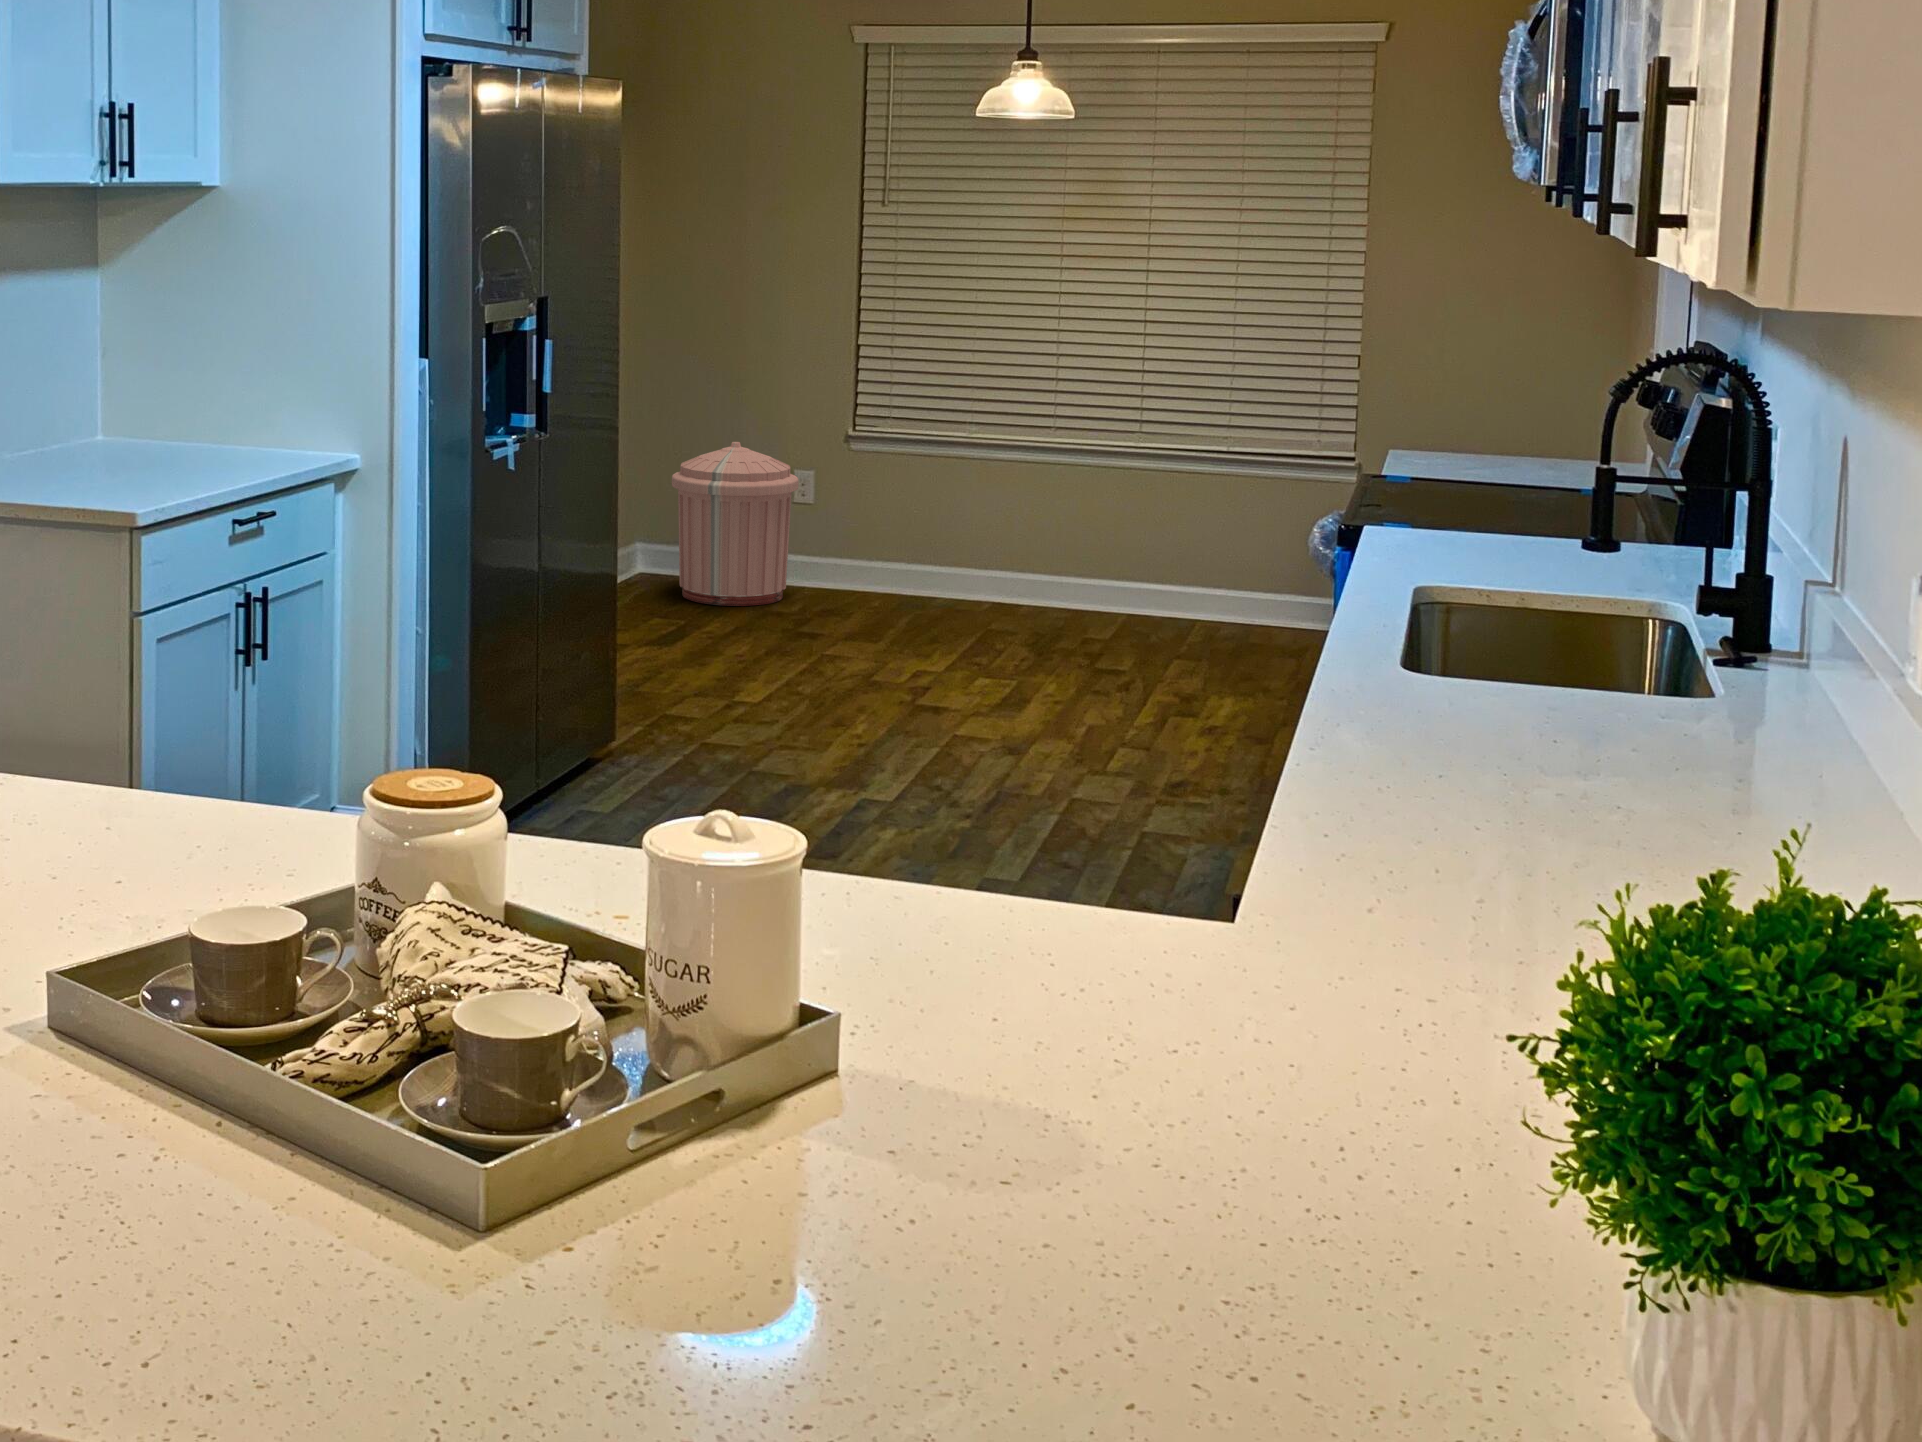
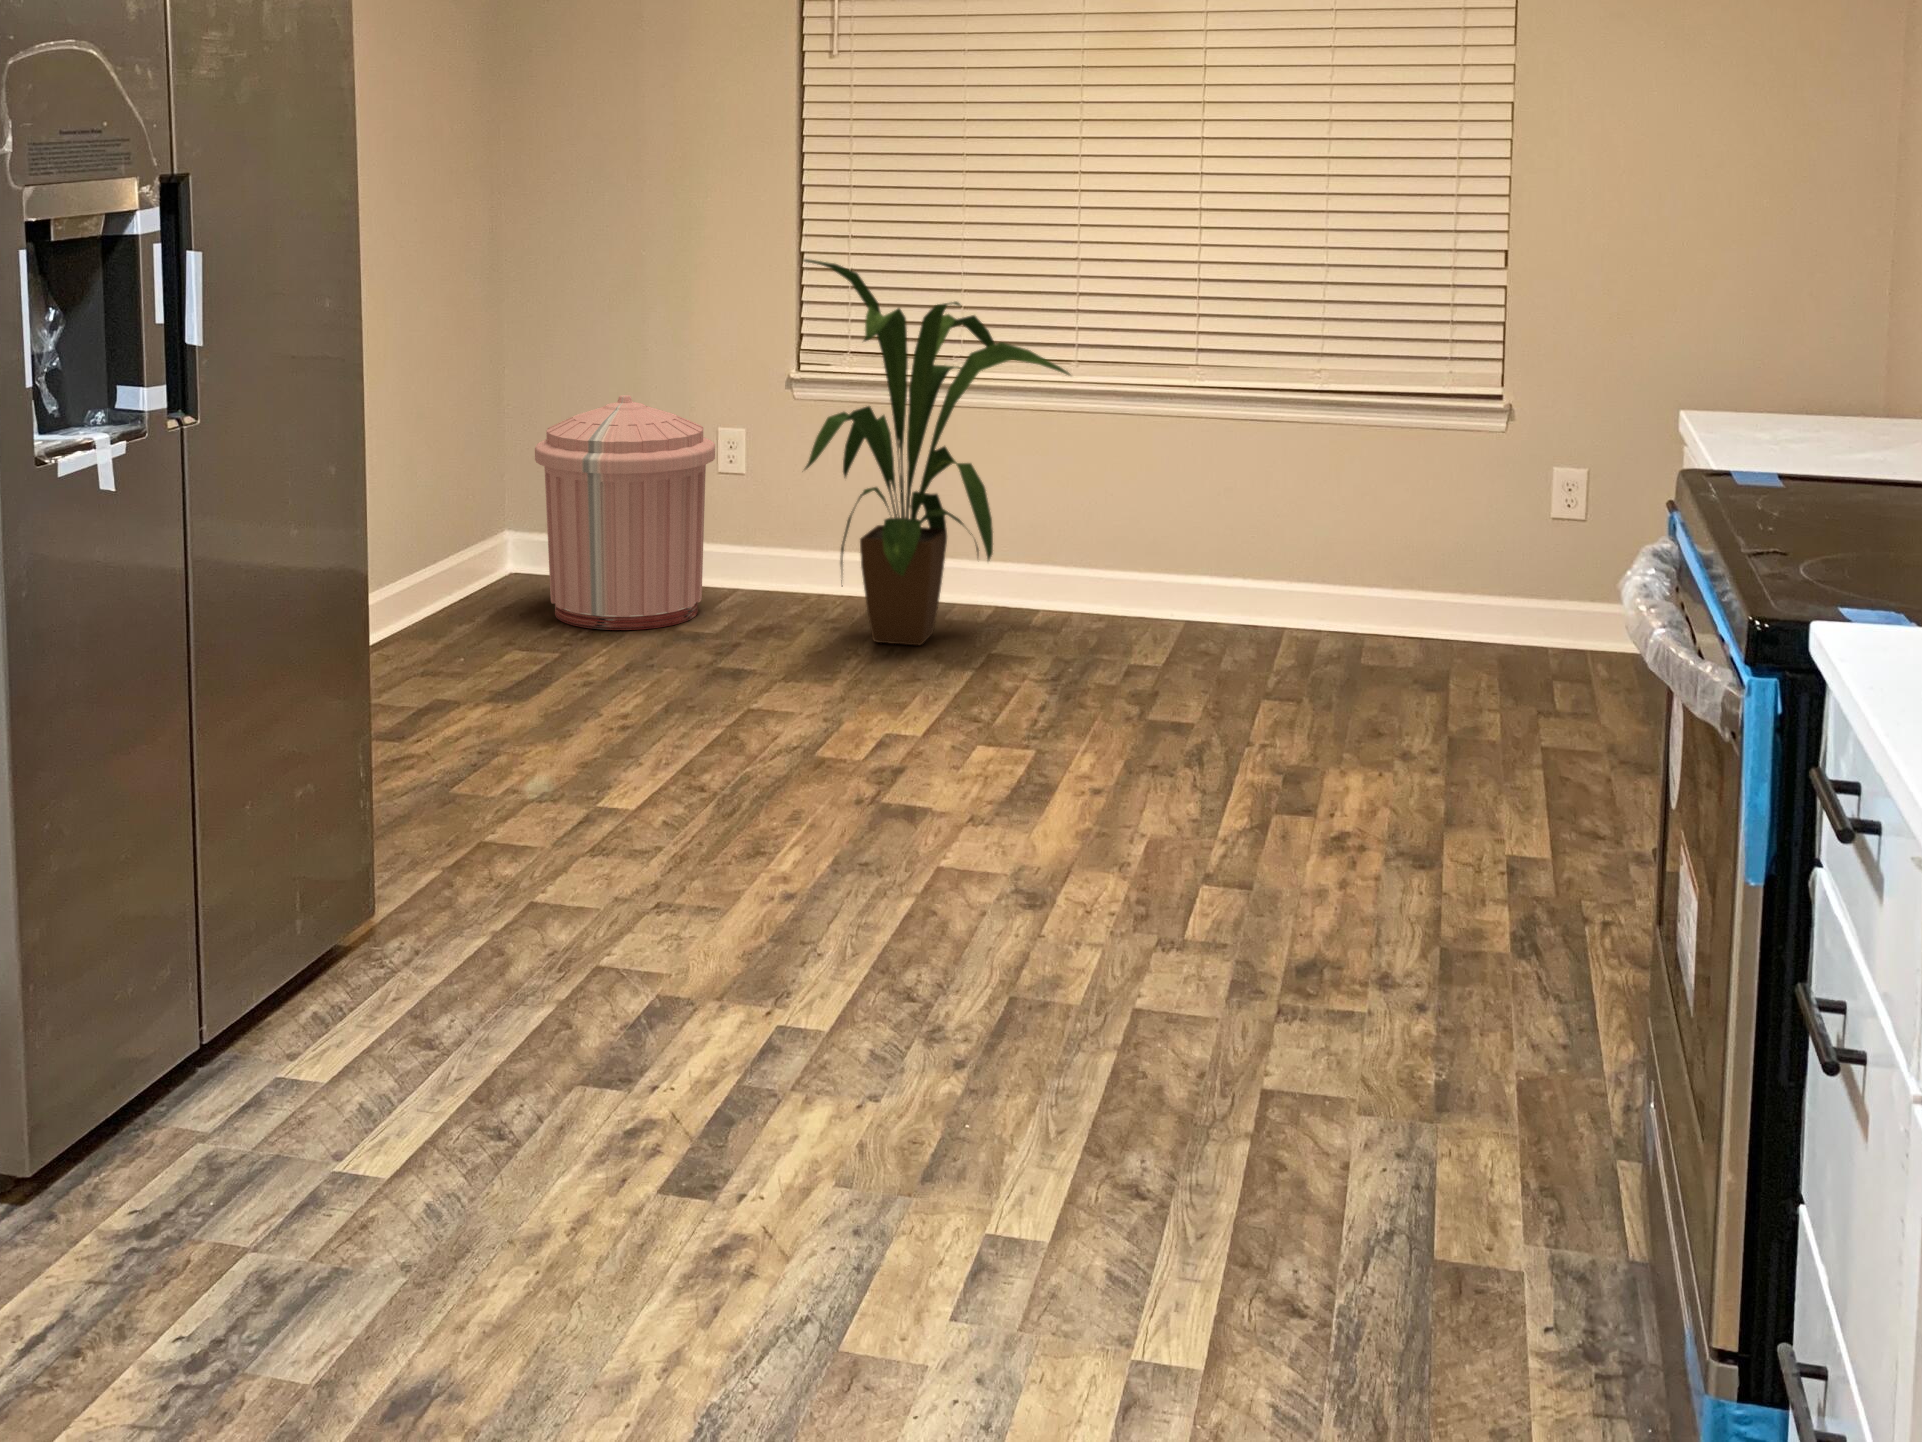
house plant: none [863,350,1054,621] -> present [804,259,1070,645]

